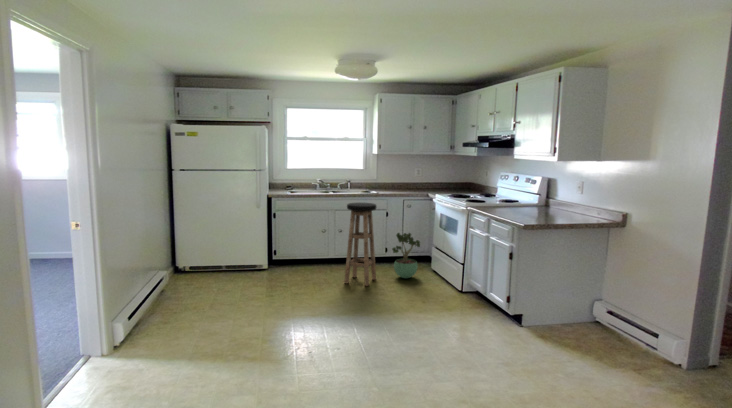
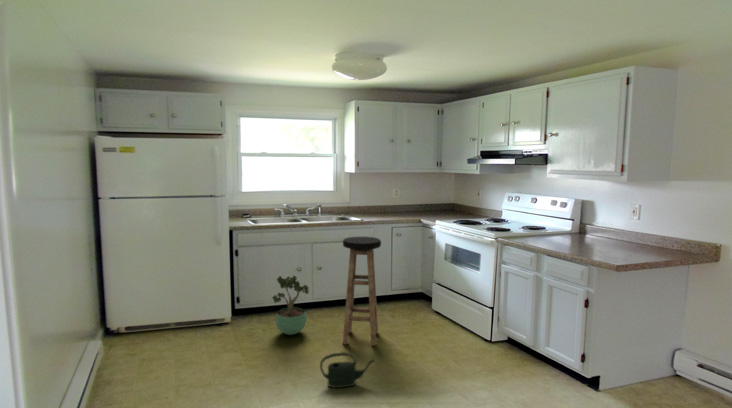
potted plant: present [392,233,420,278] -> present [272,276,309,335]
watering can: none [312,280,351,305] -> present [320,352,374,388]

